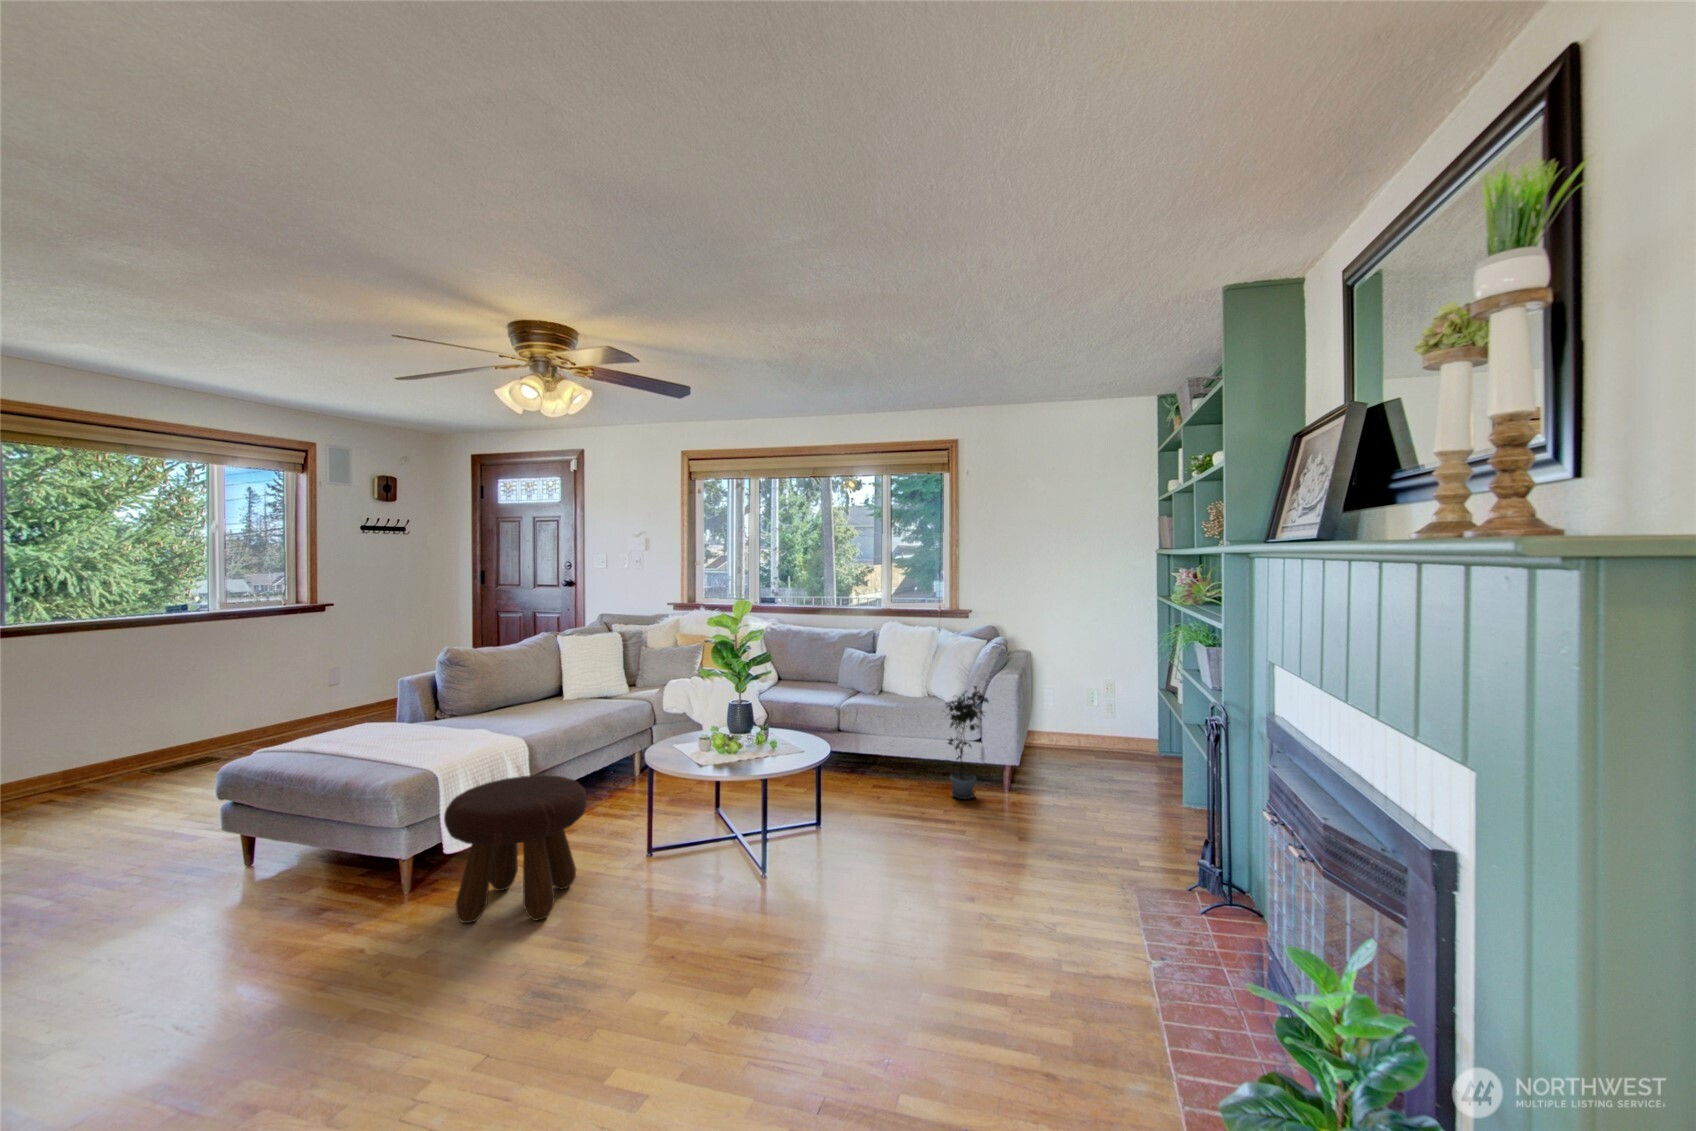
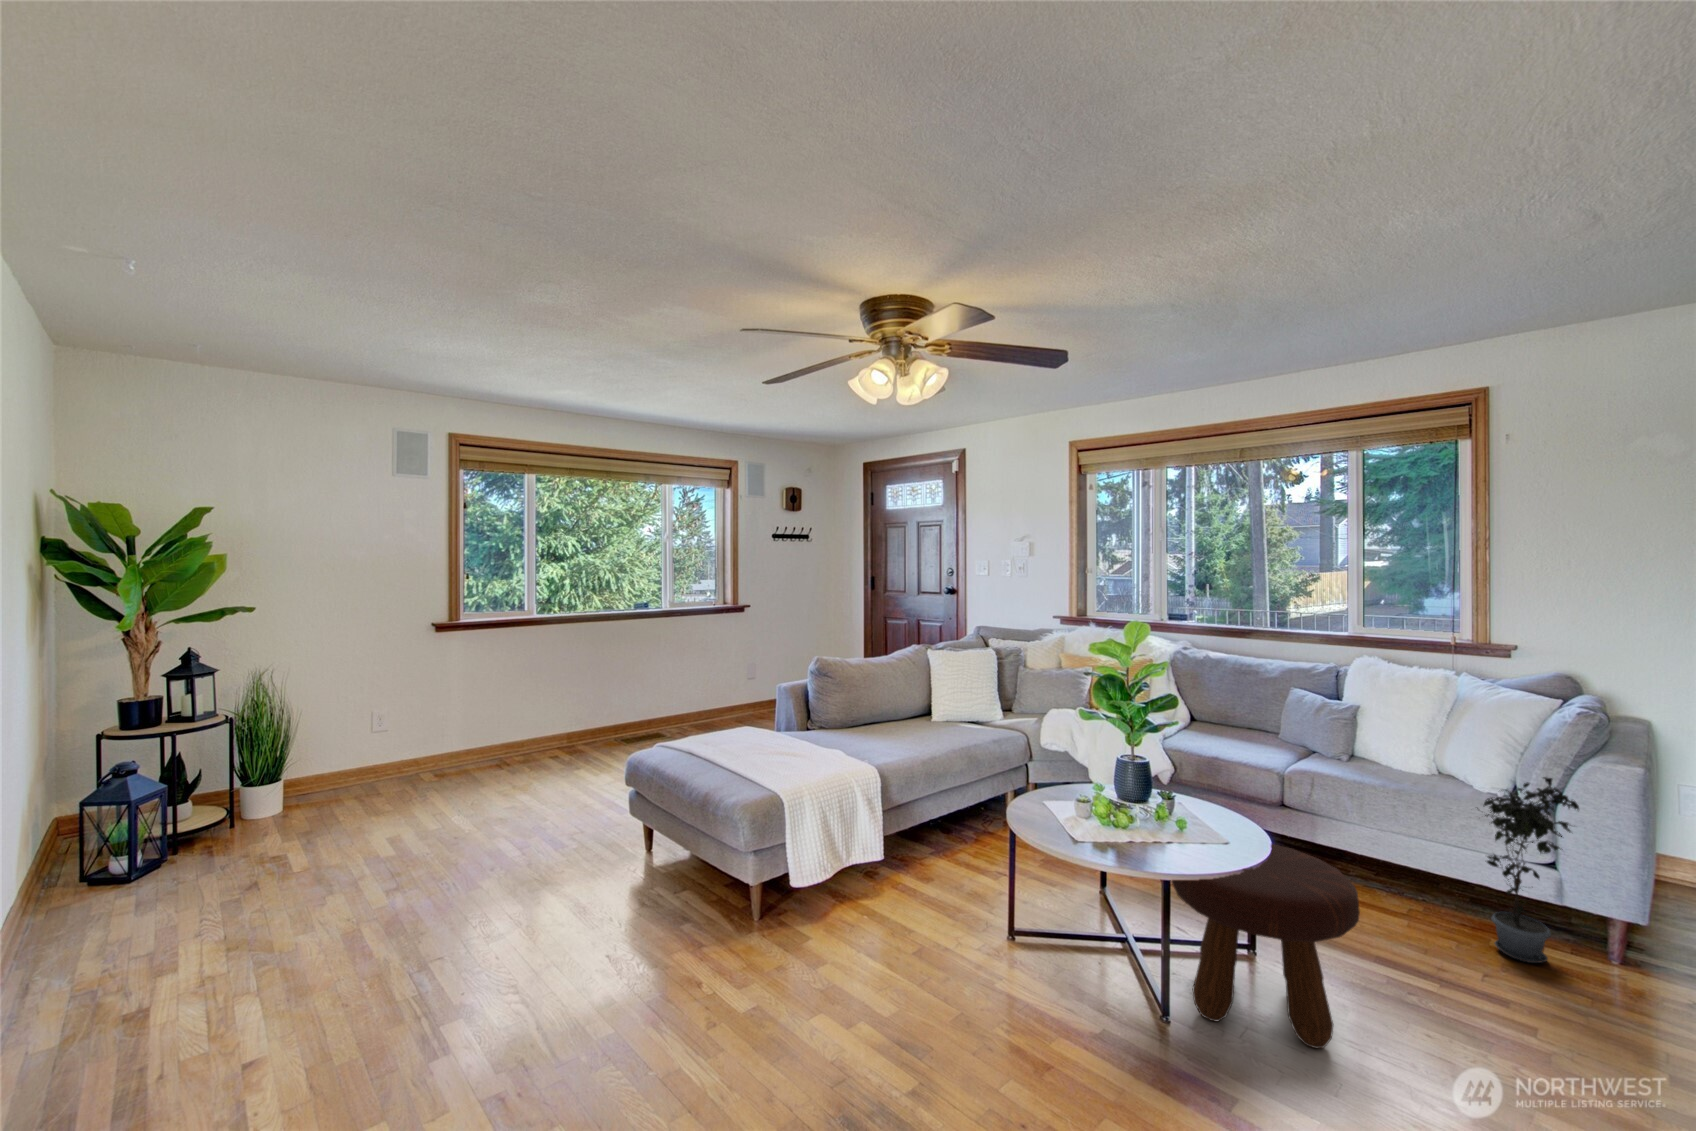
footstool: present [444,775,587,923] -> present [1172,844,1360,1048]

